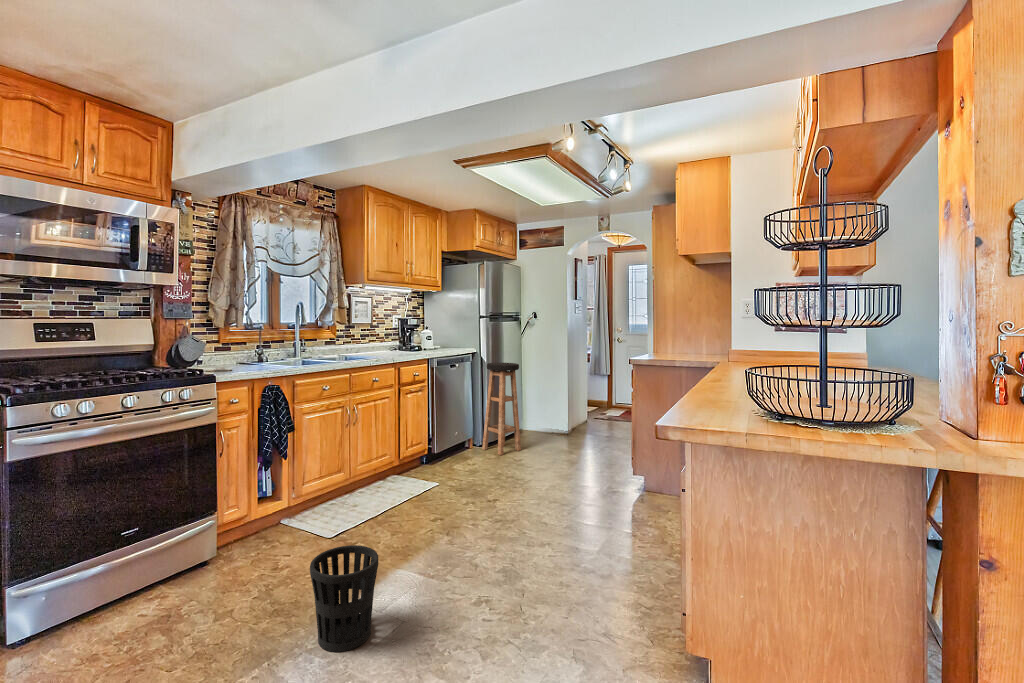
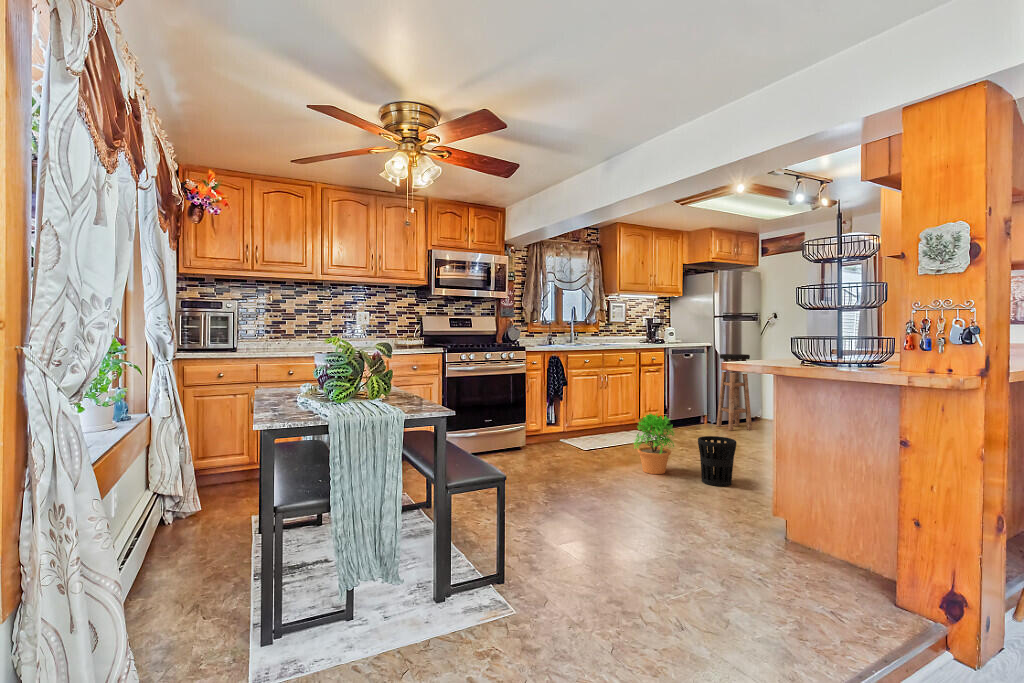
potted plant: none [419,481,485,579] -> present [634,413,674,474]
wastebasket: present [310,545,378,652] -> present [698,436,736,486]

